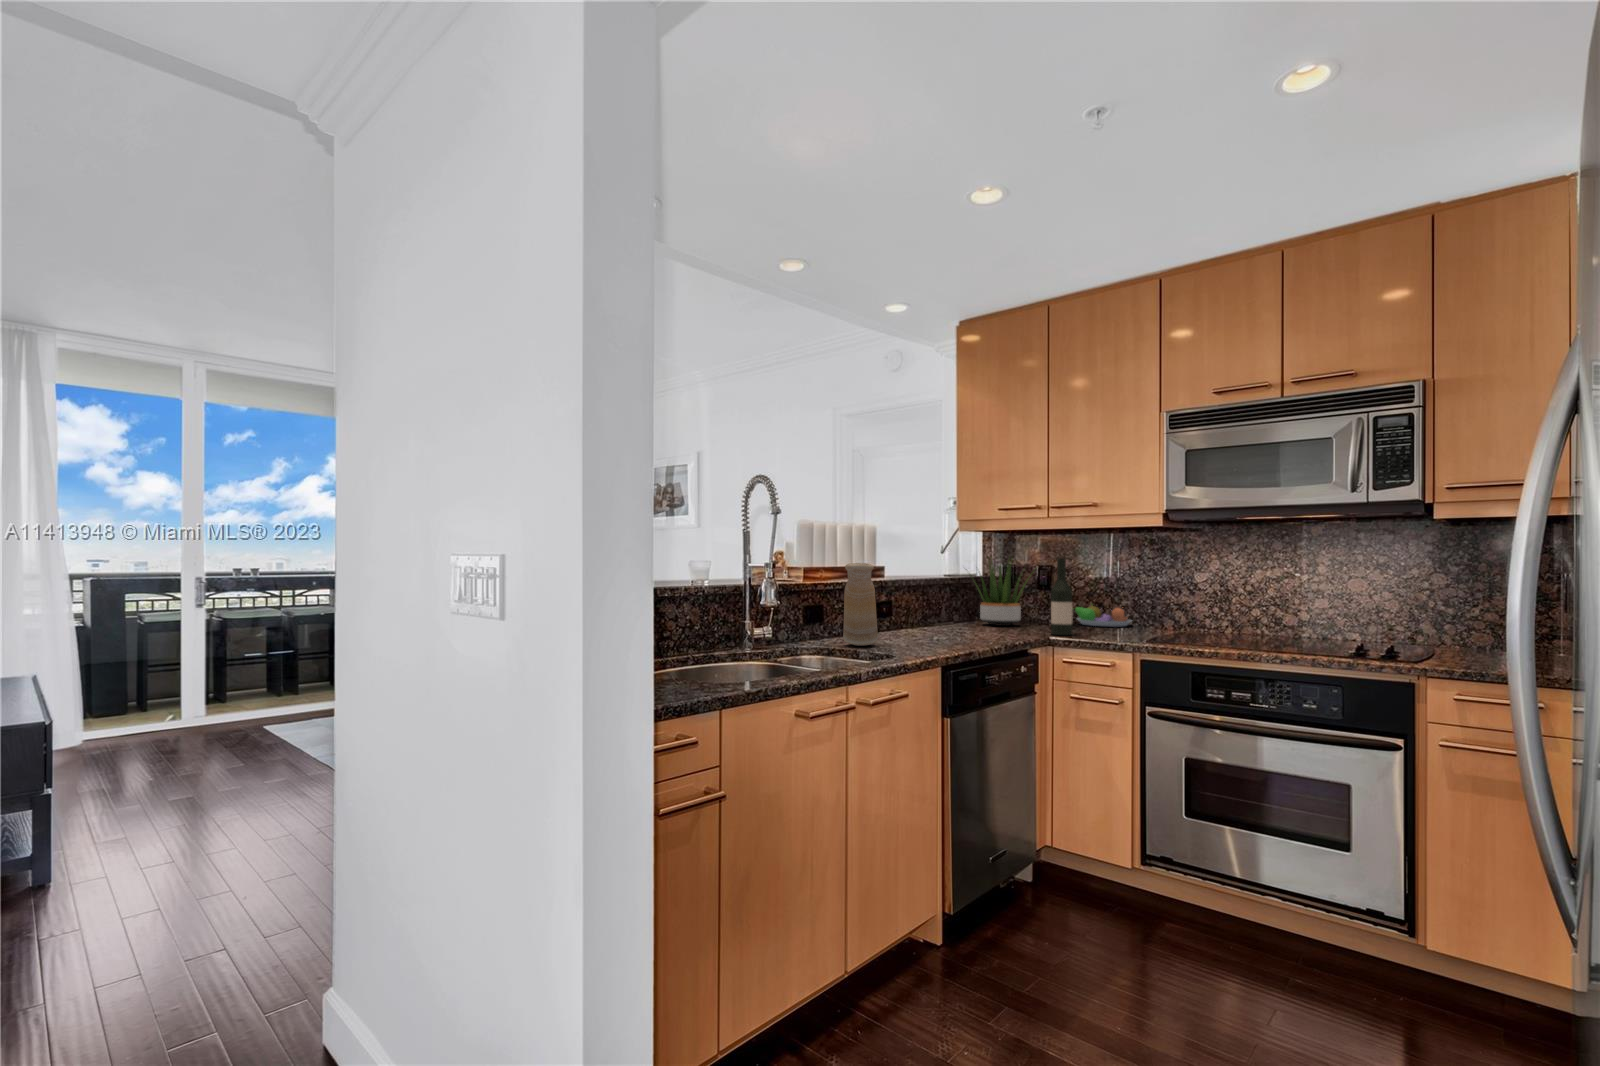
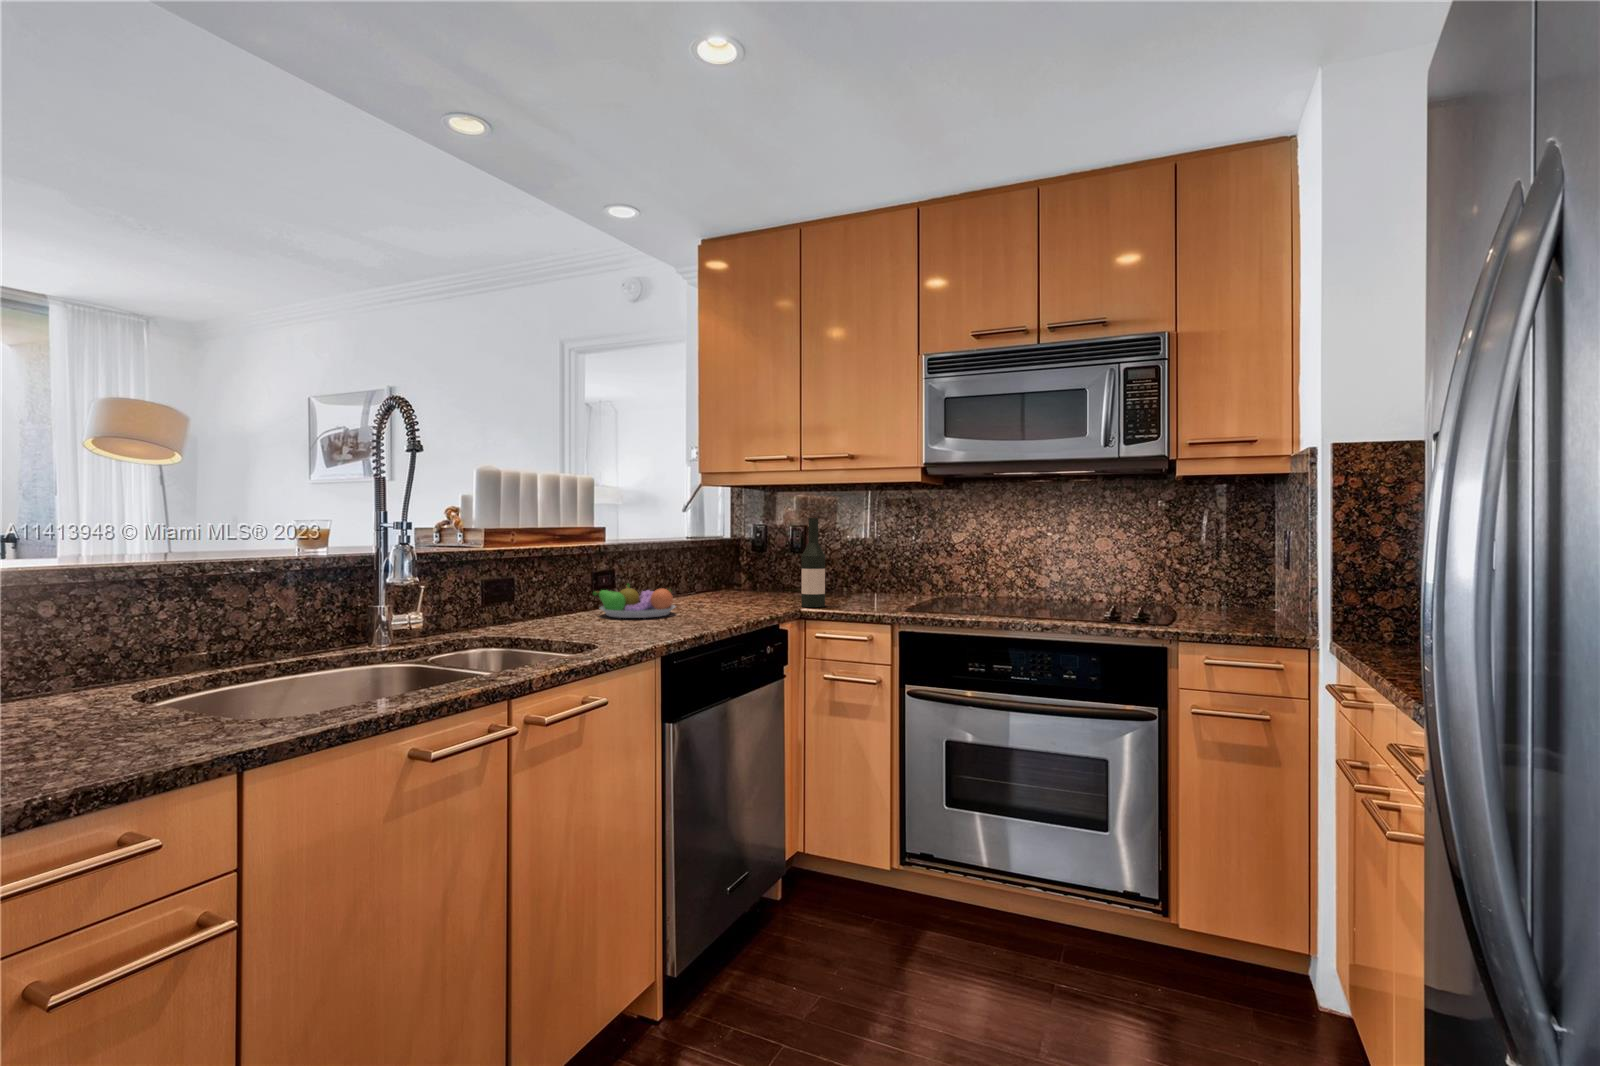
vase: present [843,563,878,646] -> none [538,524,585,632]
potted plant: present [975,564,1029,626] -> none [702,515,789,598]
fruit bowl: present [1072,604,1132,627] -> present [593,584,675,618]

